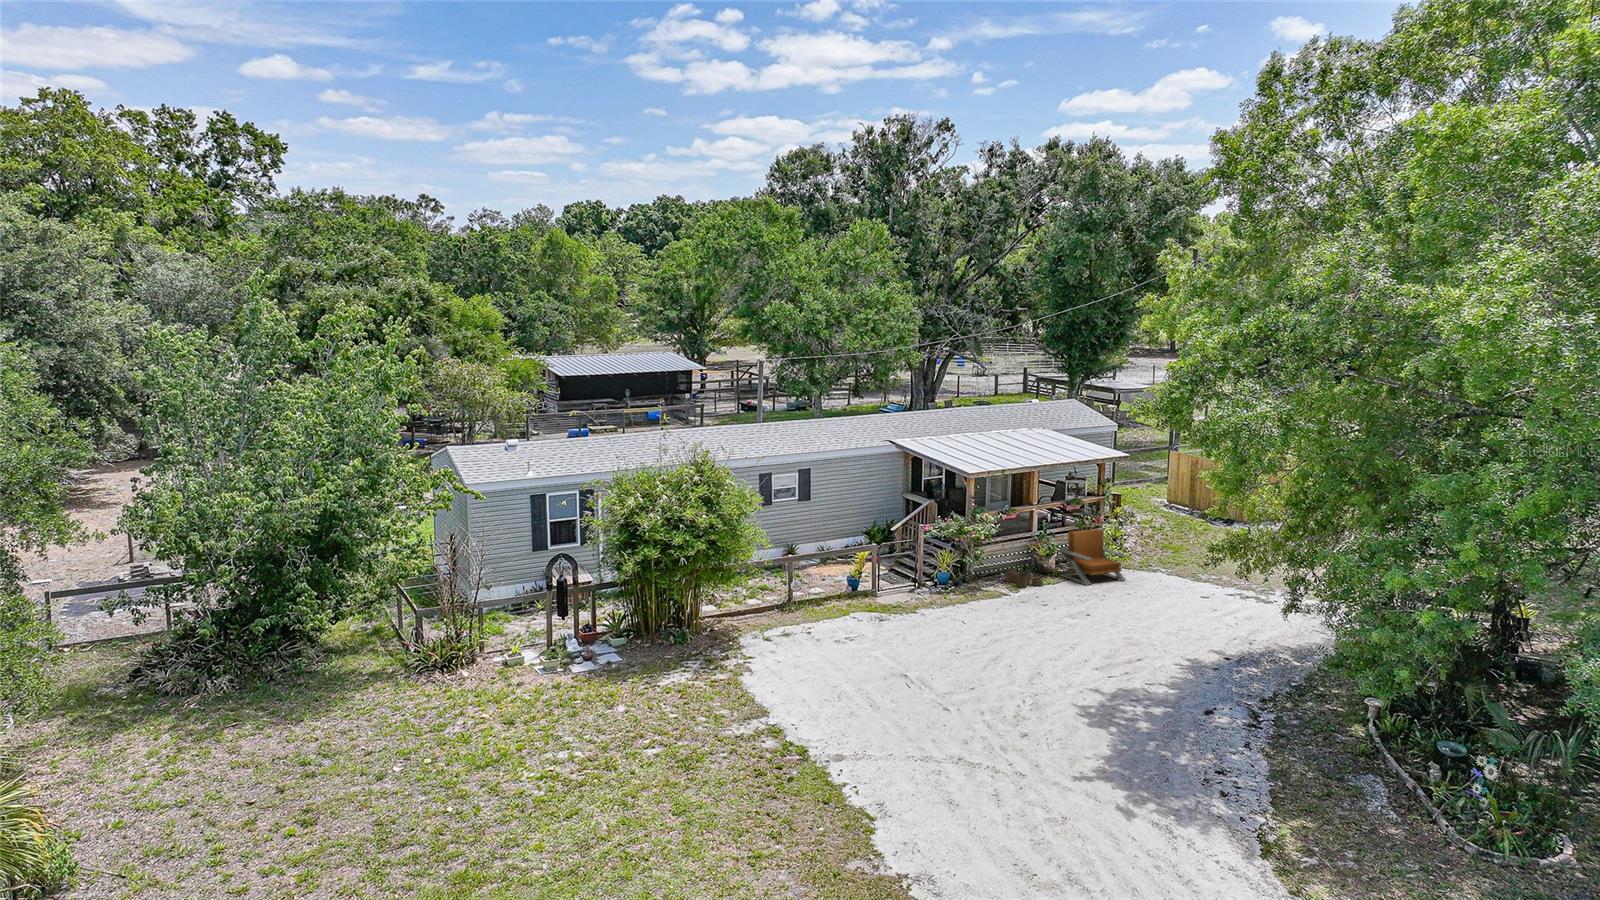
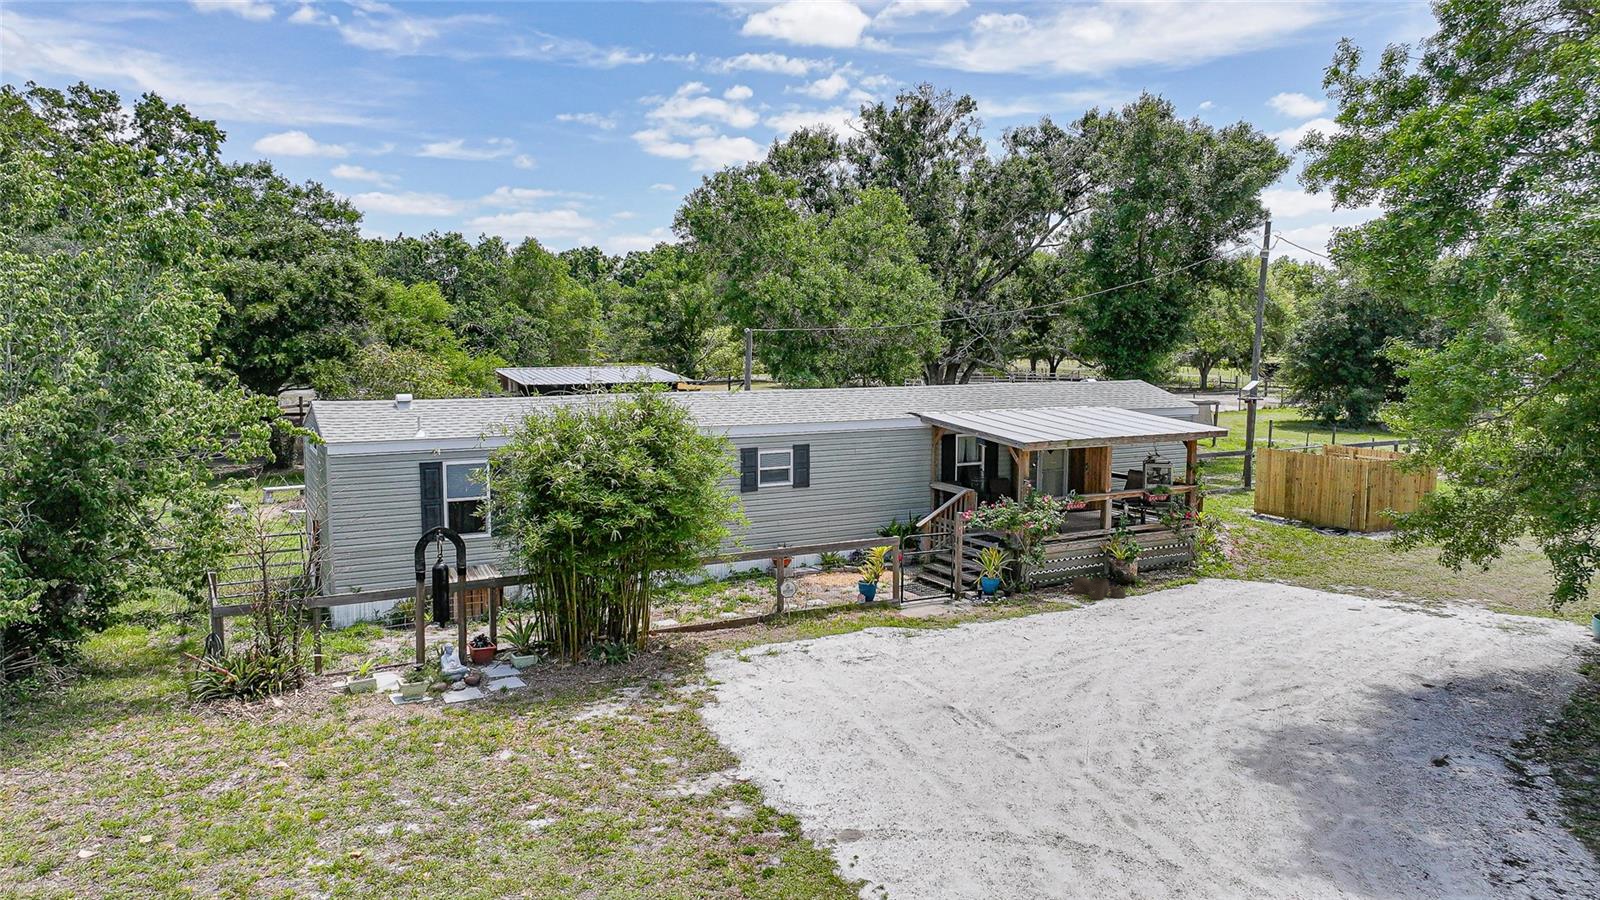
lounge chair: present [1060,529,1126,585] -> none [1144,525,1238,598]

